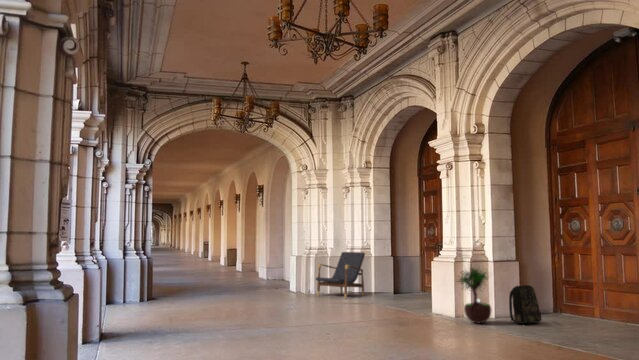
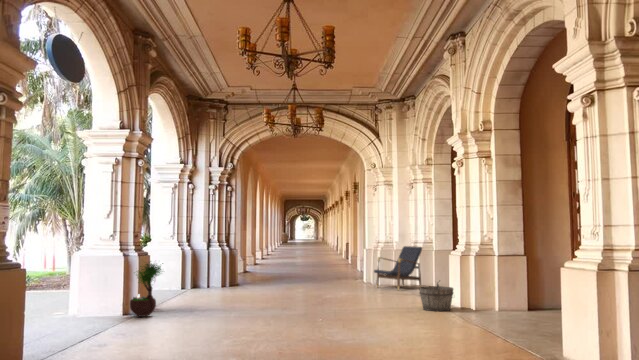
potted tree: present [458,266,492,323] -> present [130,261,163,317]
backpack: present [509,285,541,324] -> none [518,280,548,319]
wooden bucket: none [402,288,440,320] -> present [419,283,453,311]

